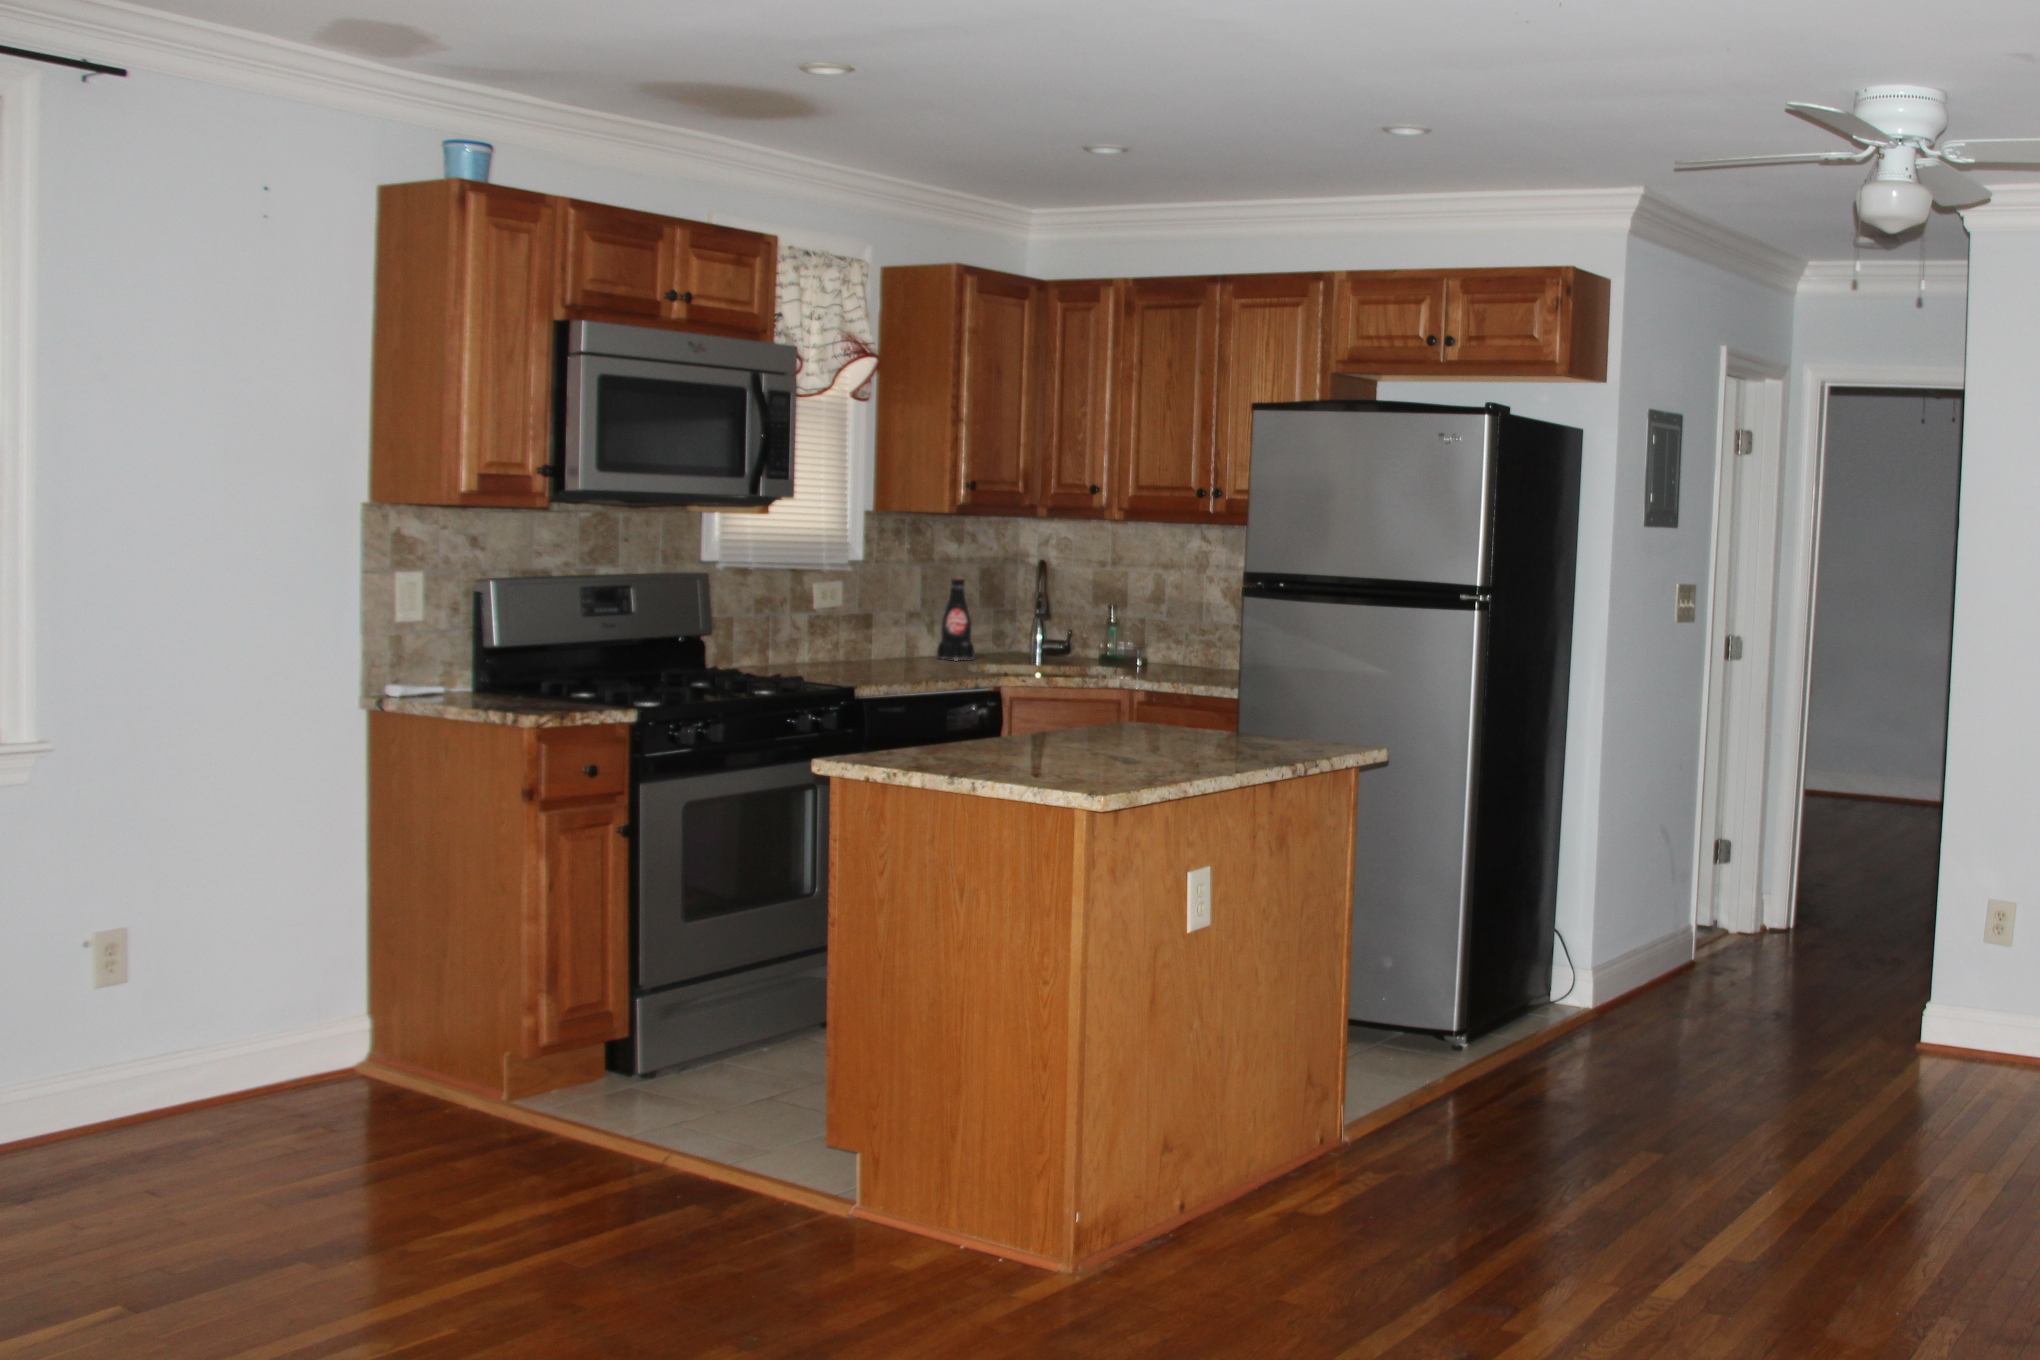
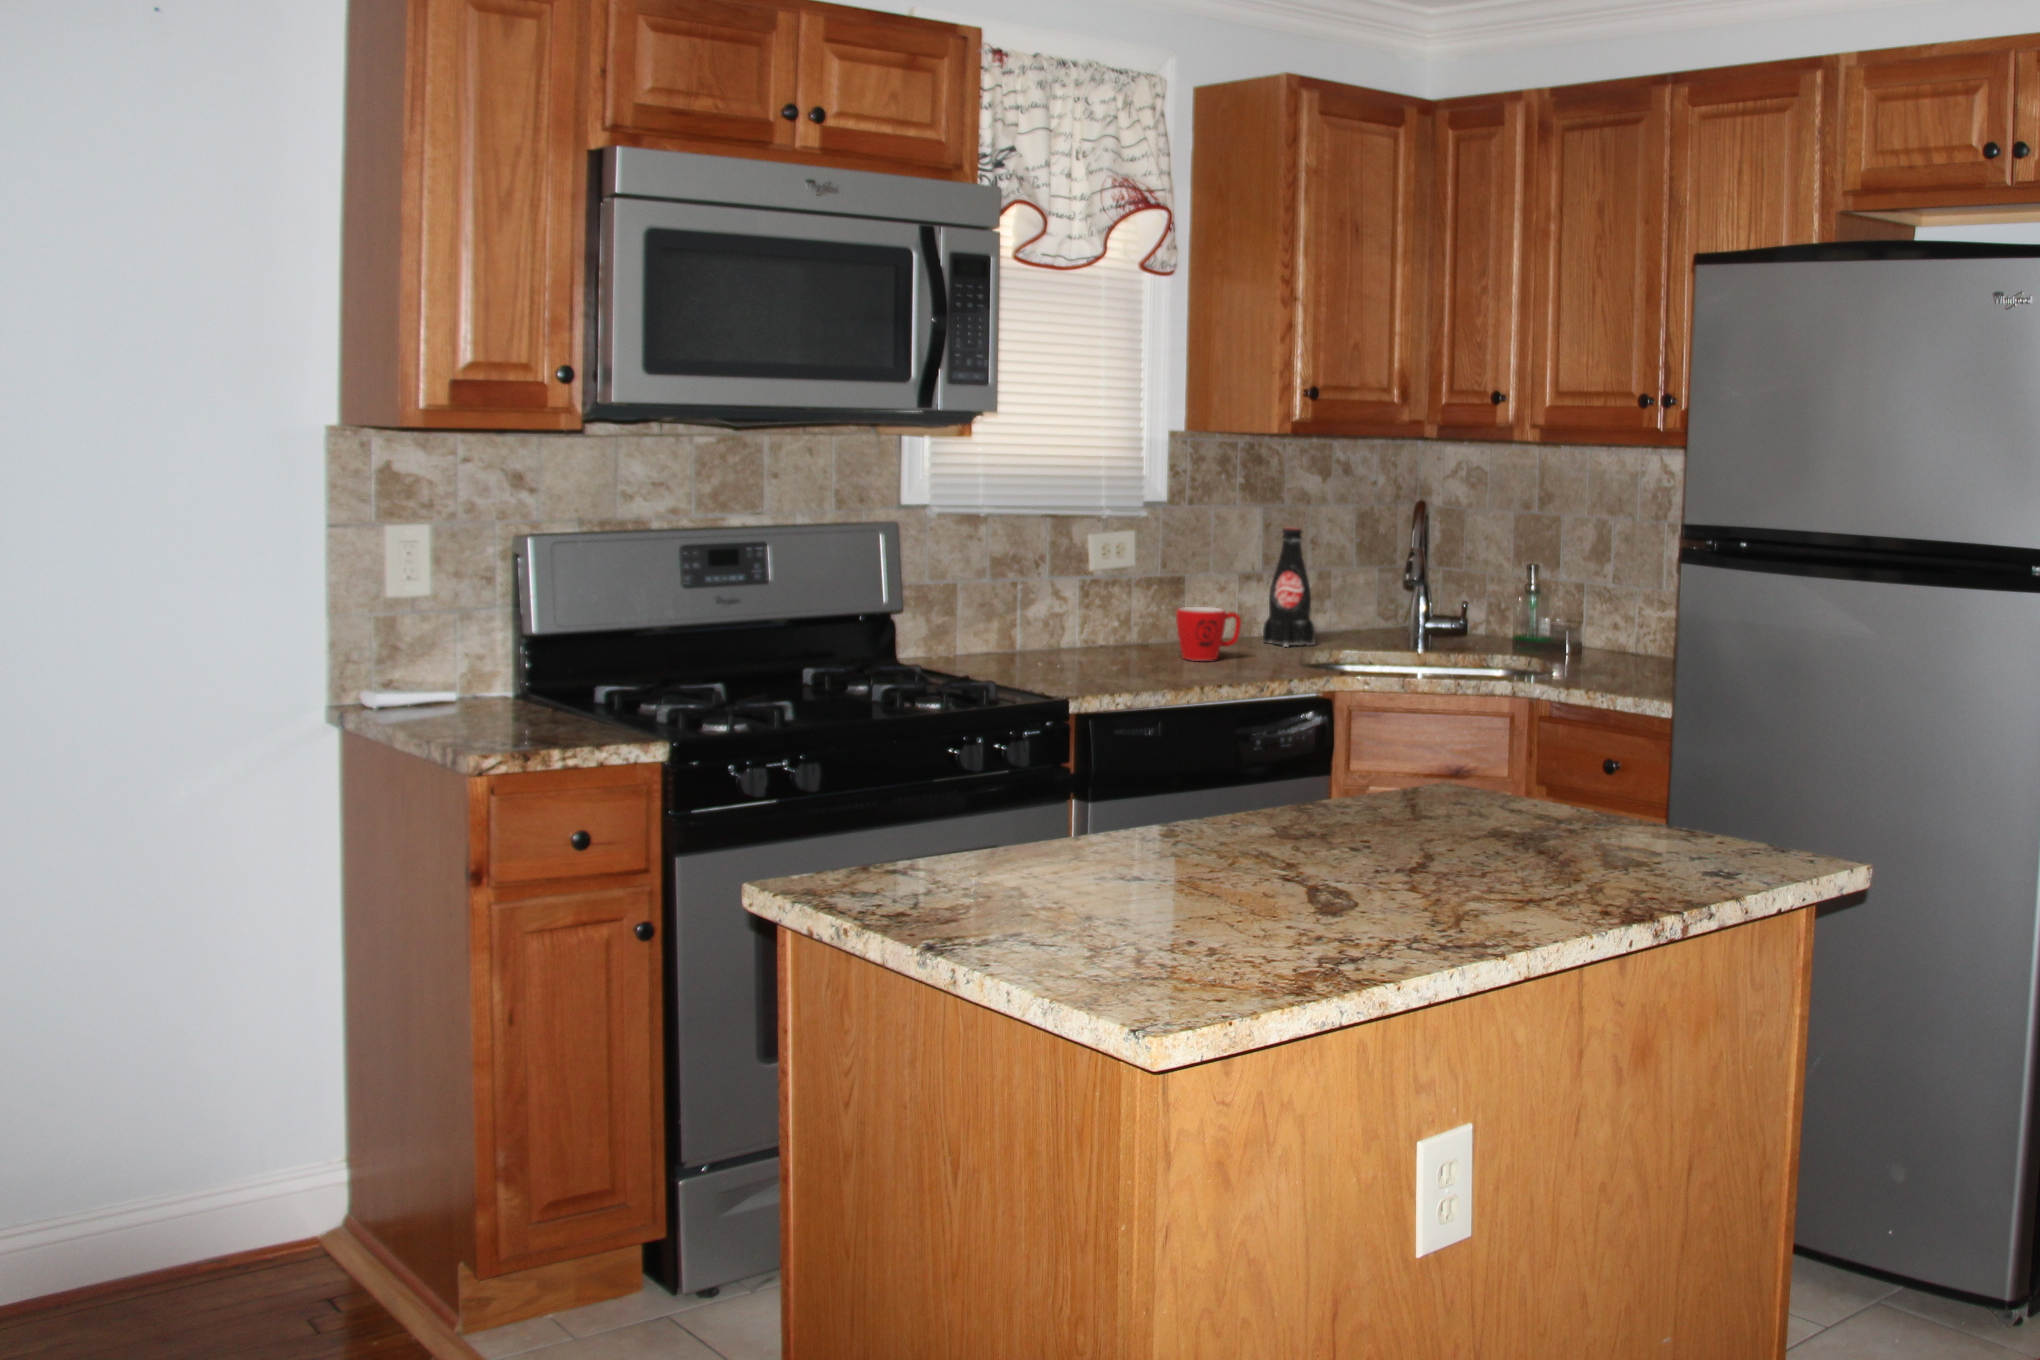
mug: none [890,632,934,668] -> present [1176,607,1241,661]

